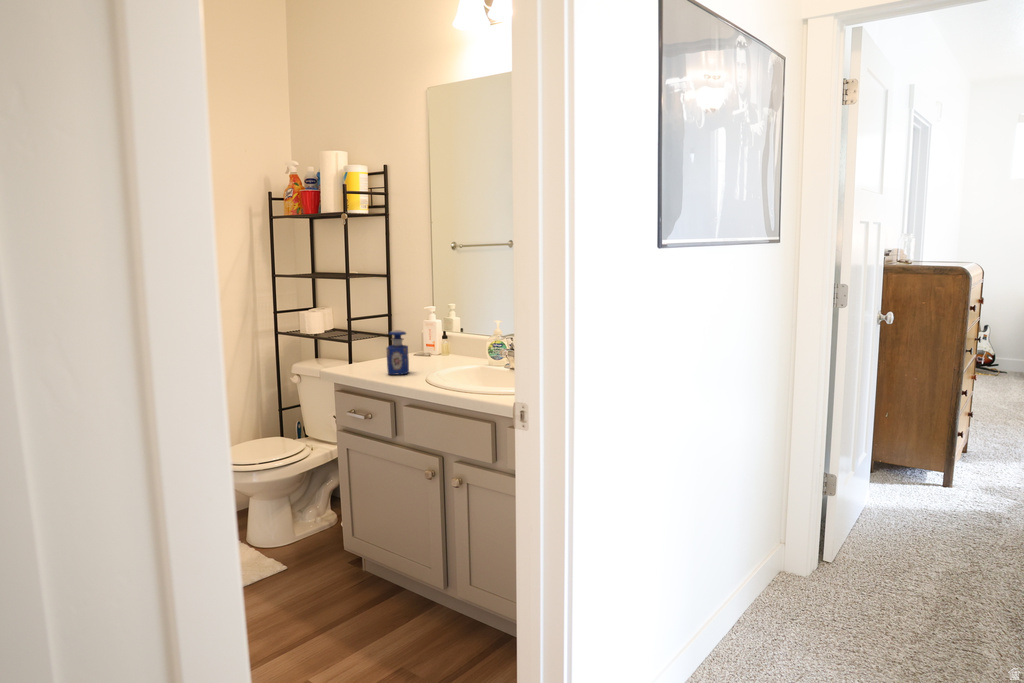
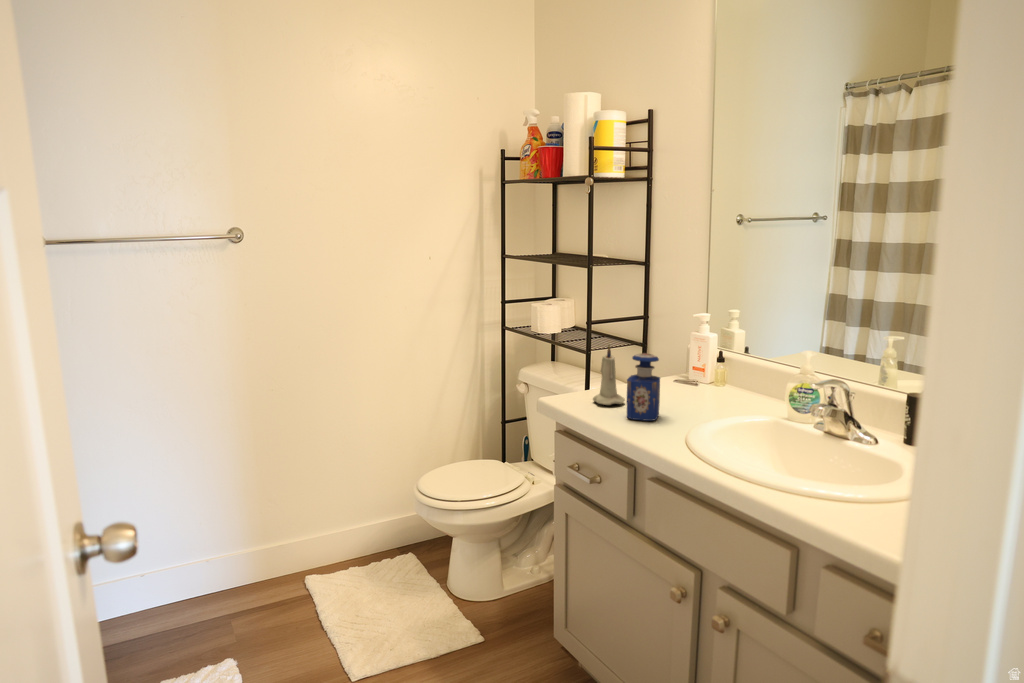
candle: none [362,328,385,370] -> present [593,345,625,405]

